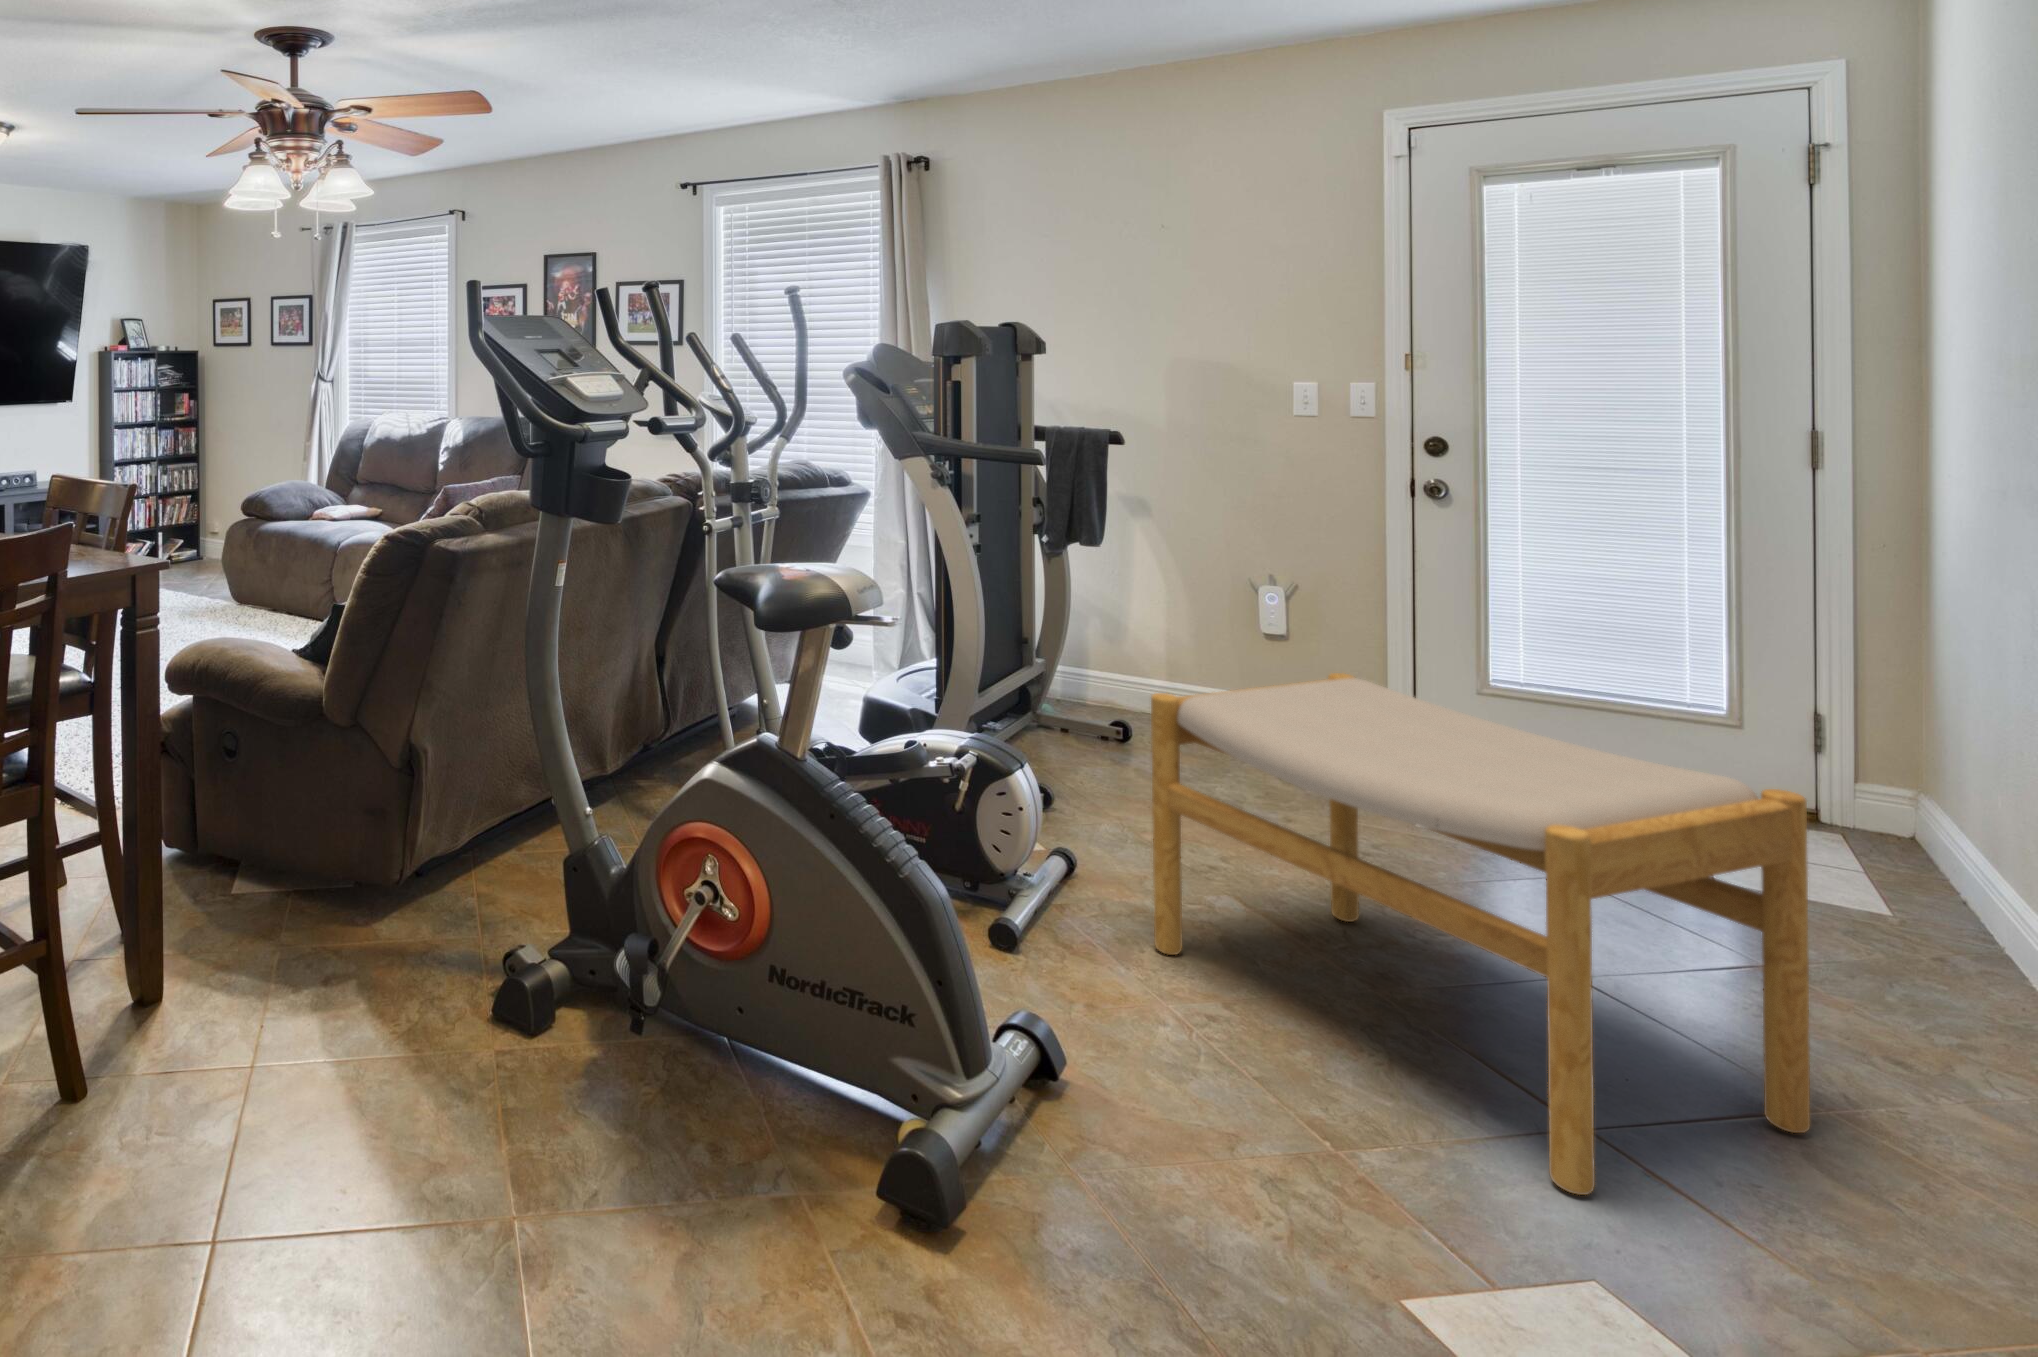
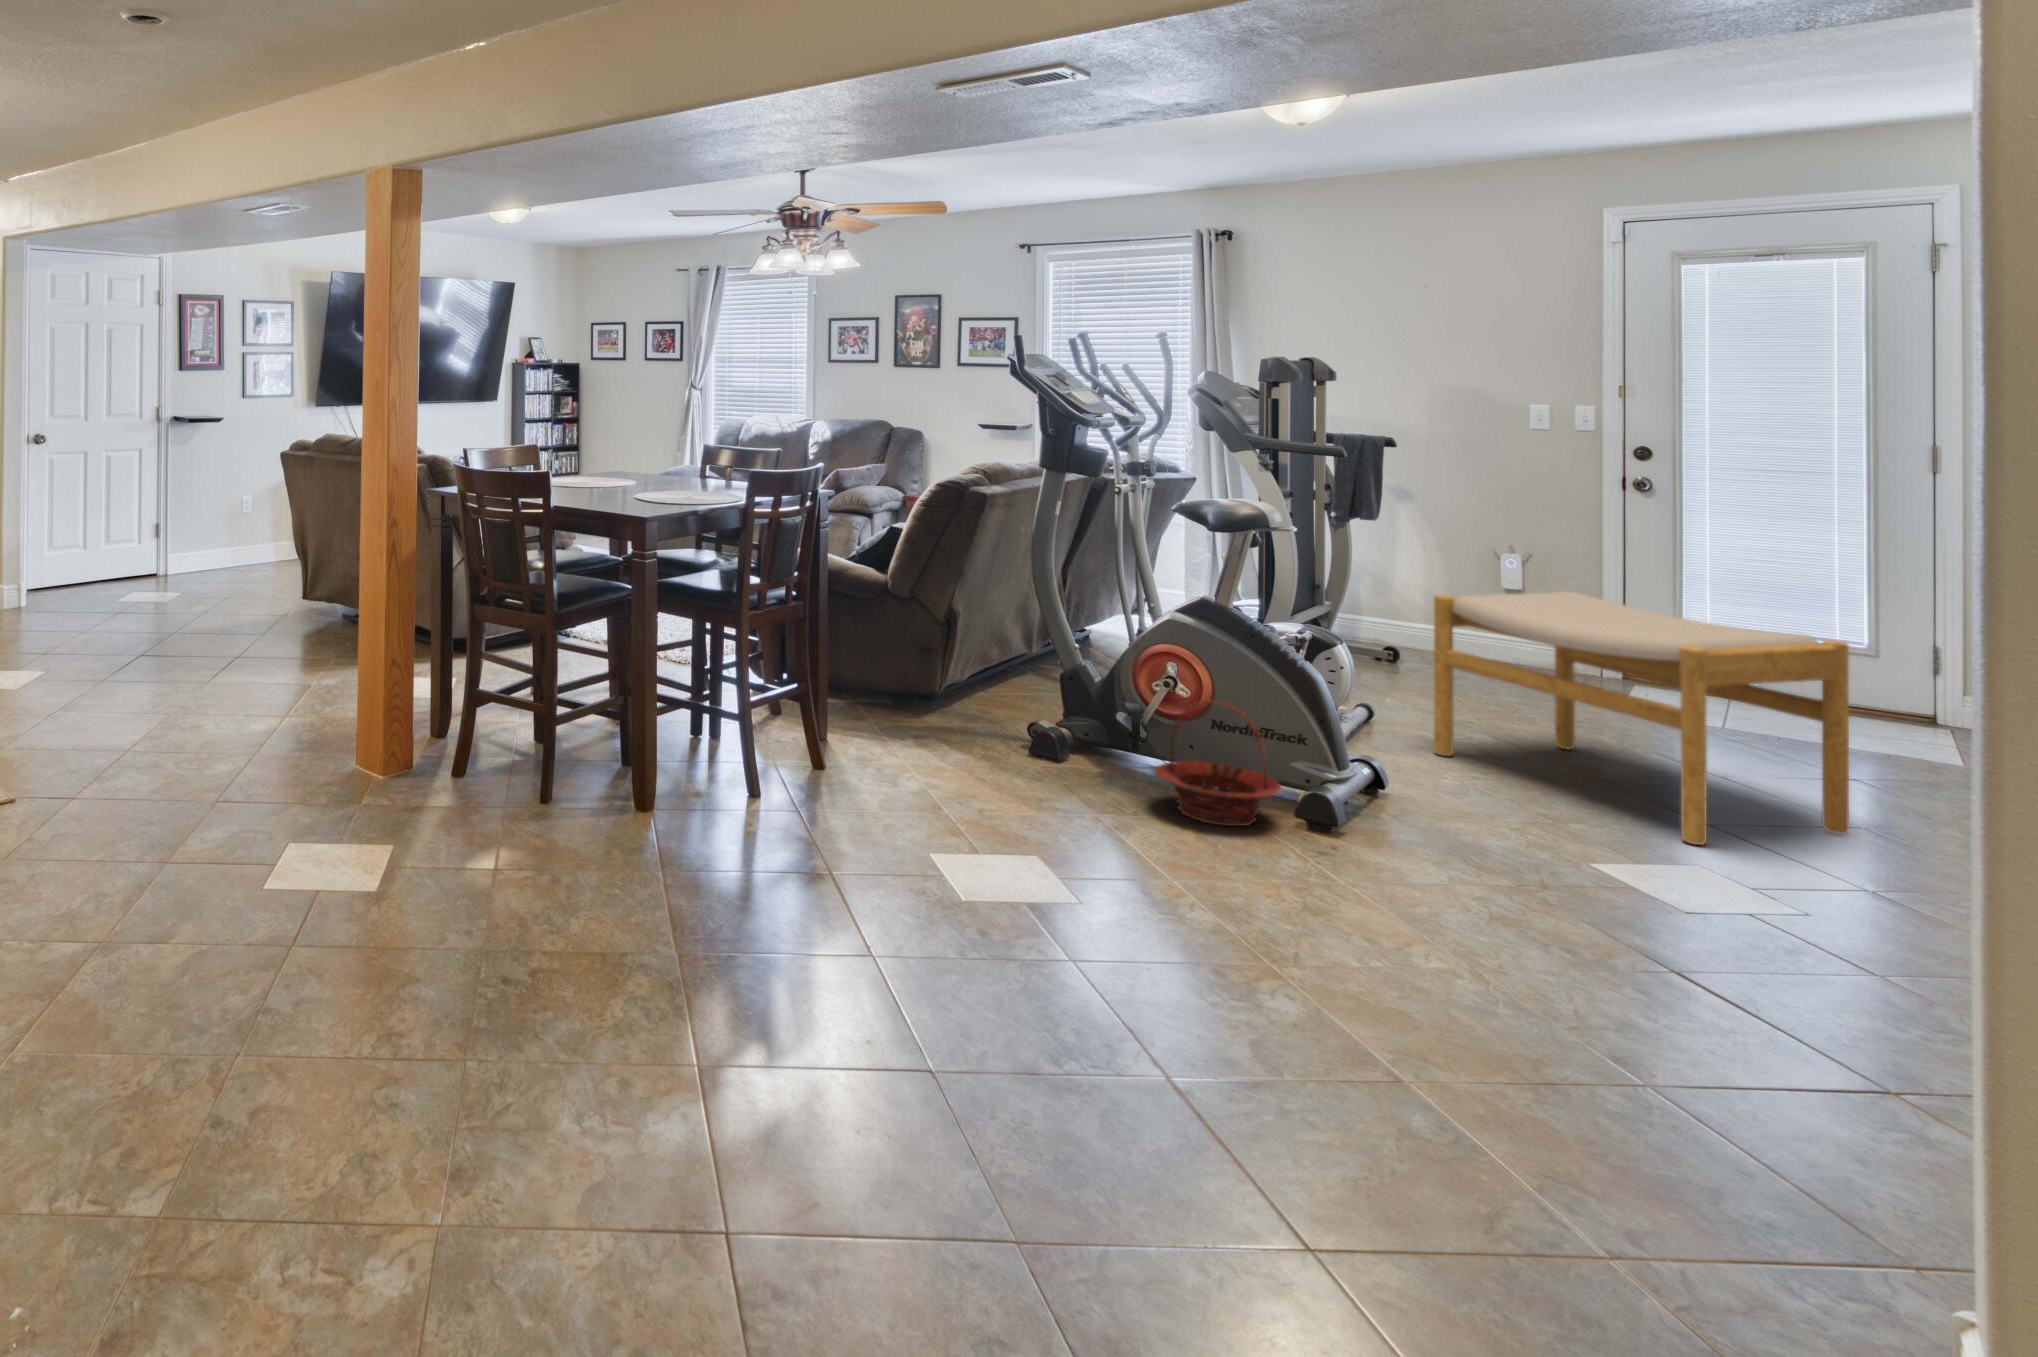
basket: none [641,960,860,1223] -> present [1155,701,1281,826]

